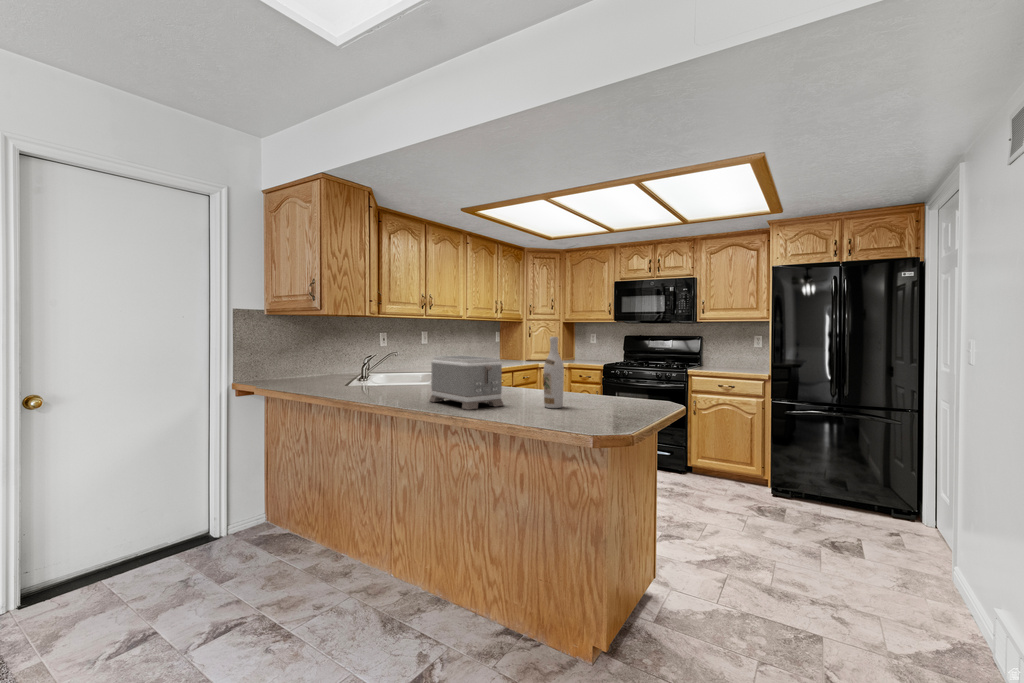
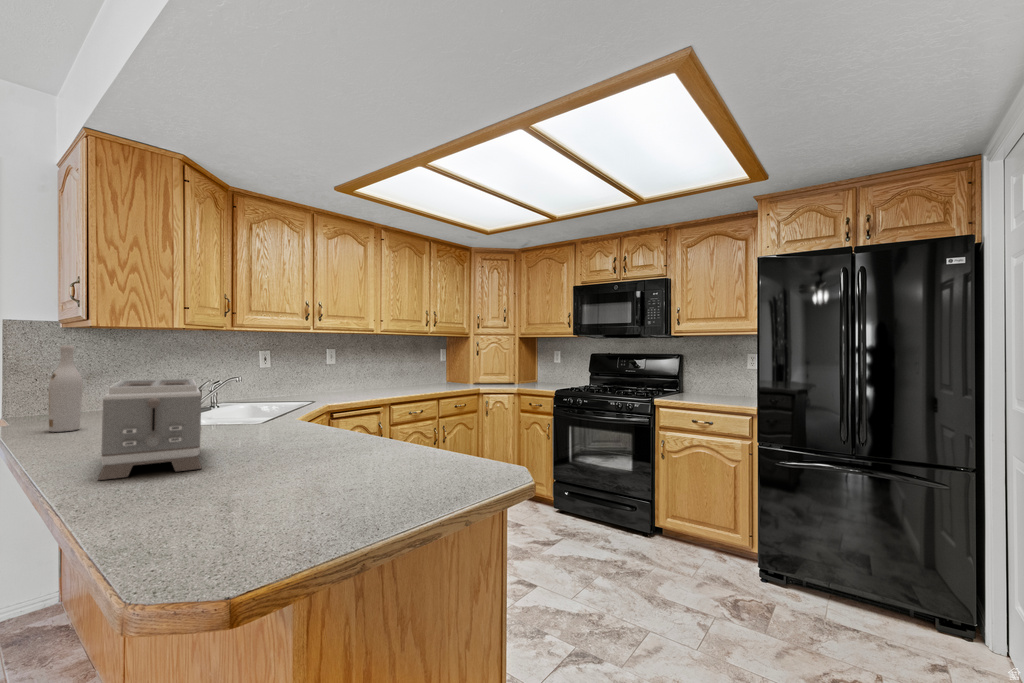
wine bottle: present [544,337,564,408] -> present [49,345,82,432]

